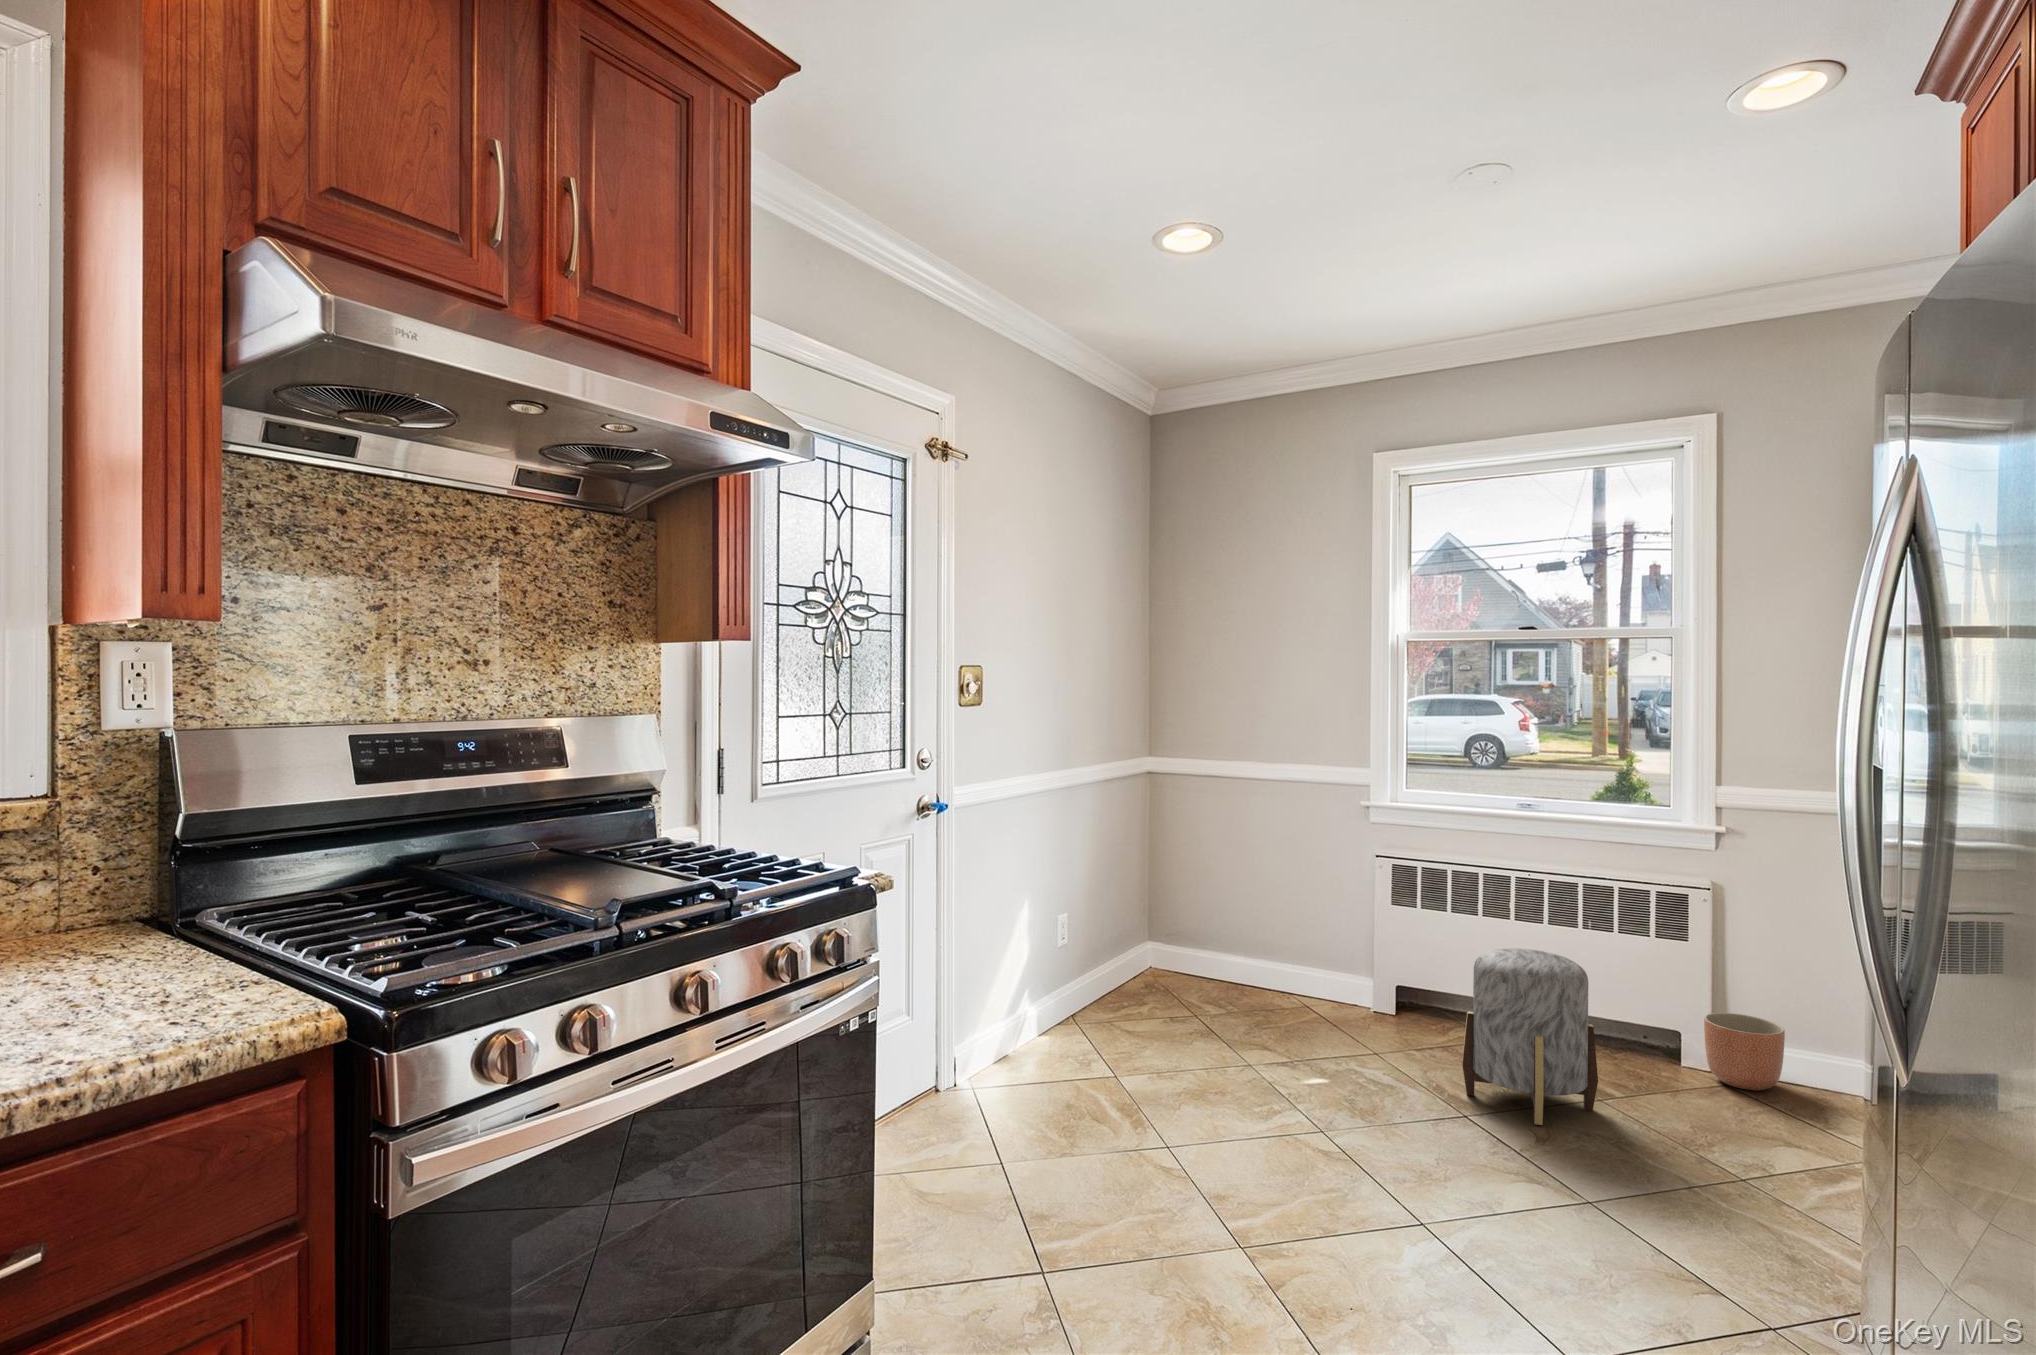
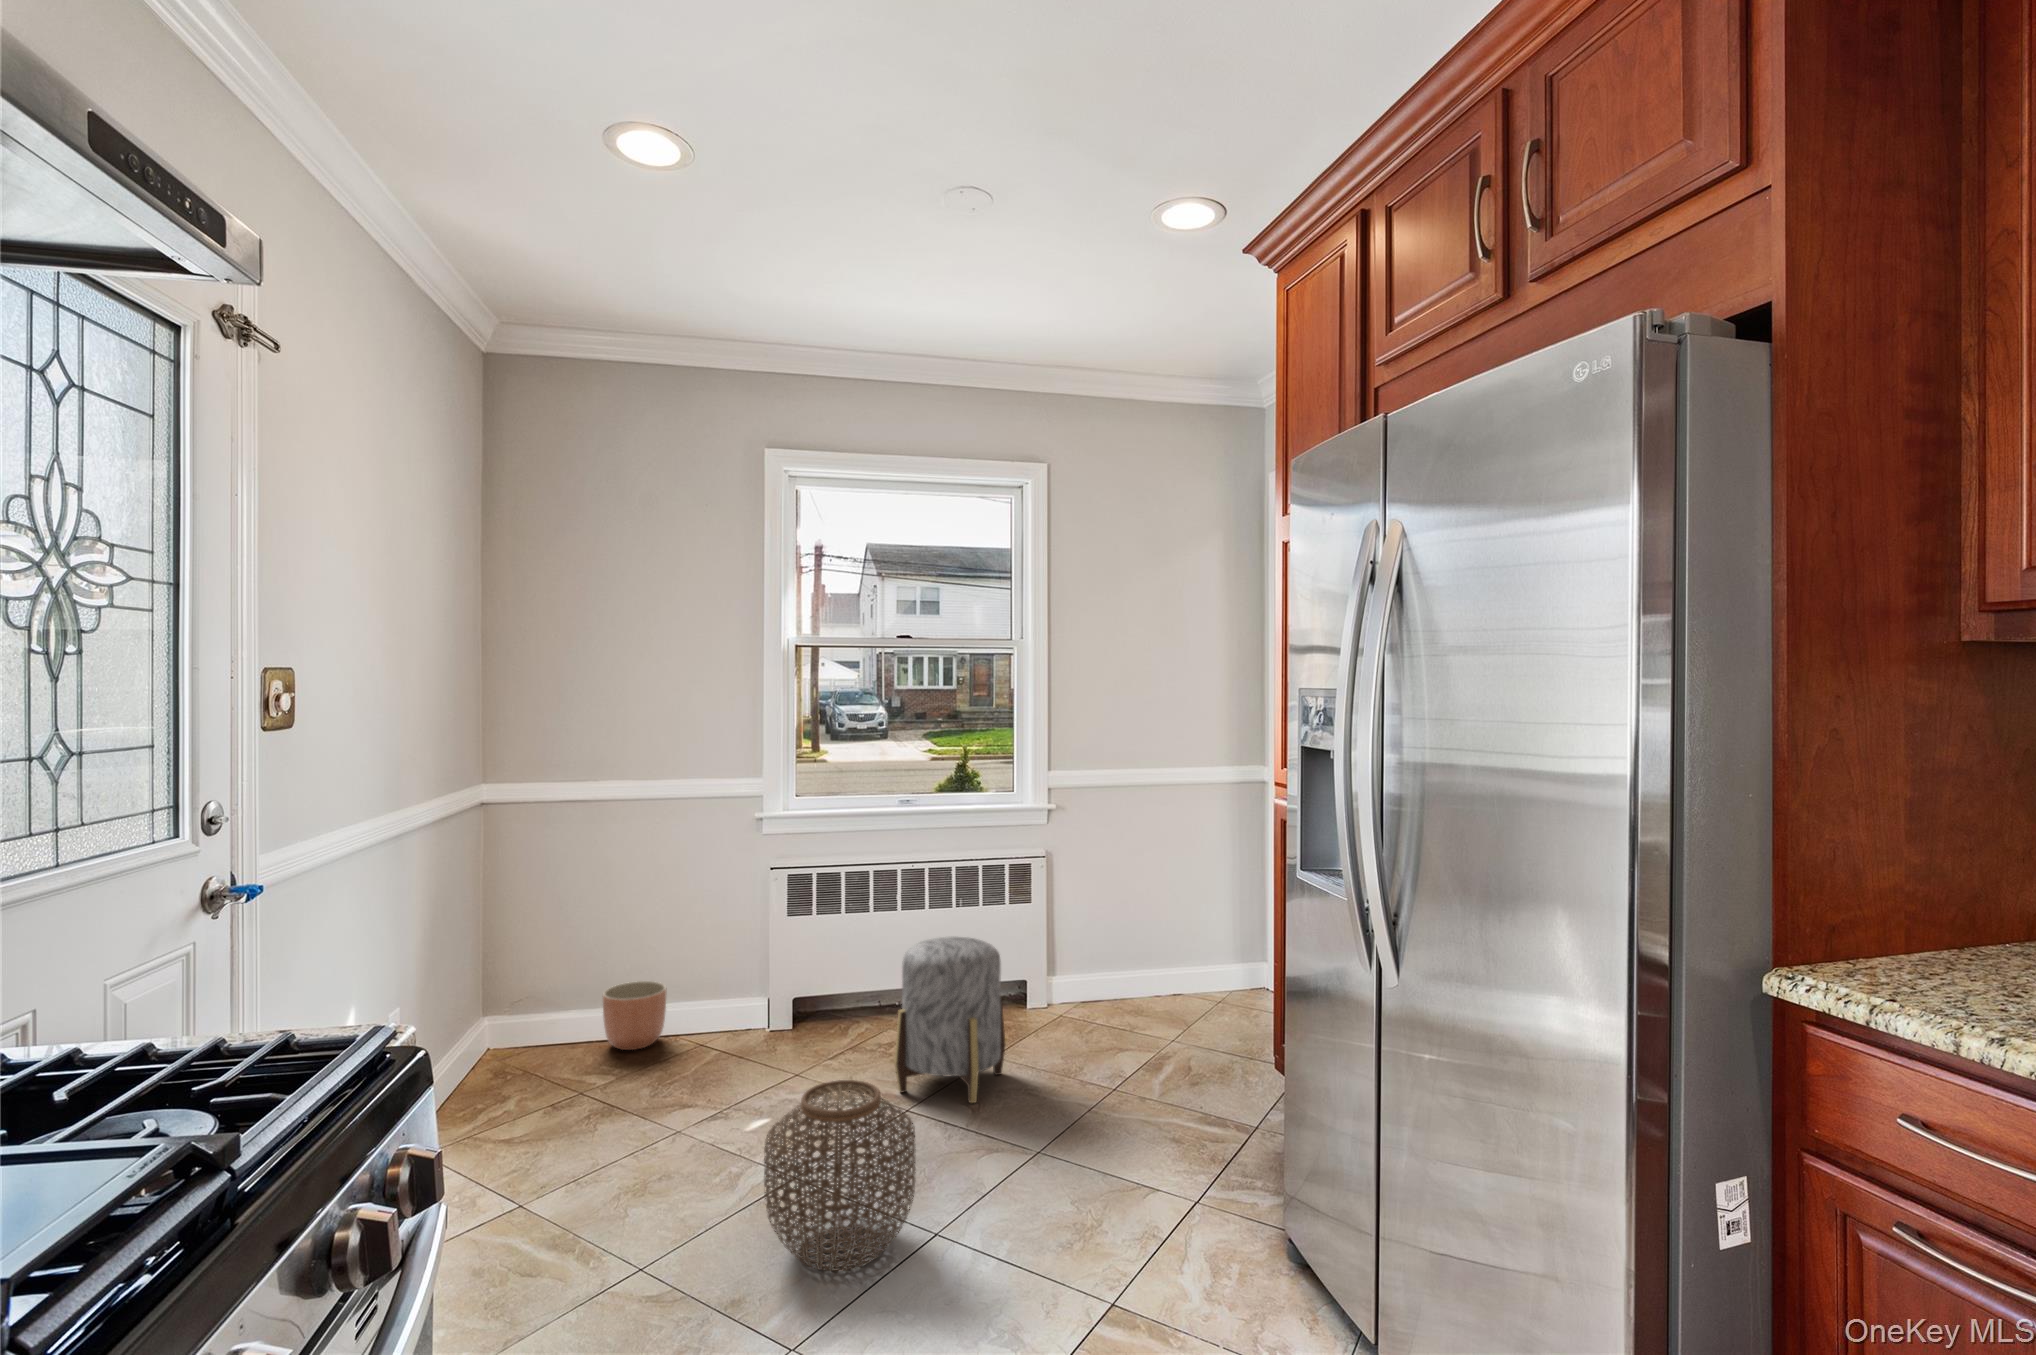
planter: present [1704,1013,1785,1090] -> present [603,981,667,1050]
woven basket: none [1259,1037,1399,1205] -> present [764,1080,916,1271]

